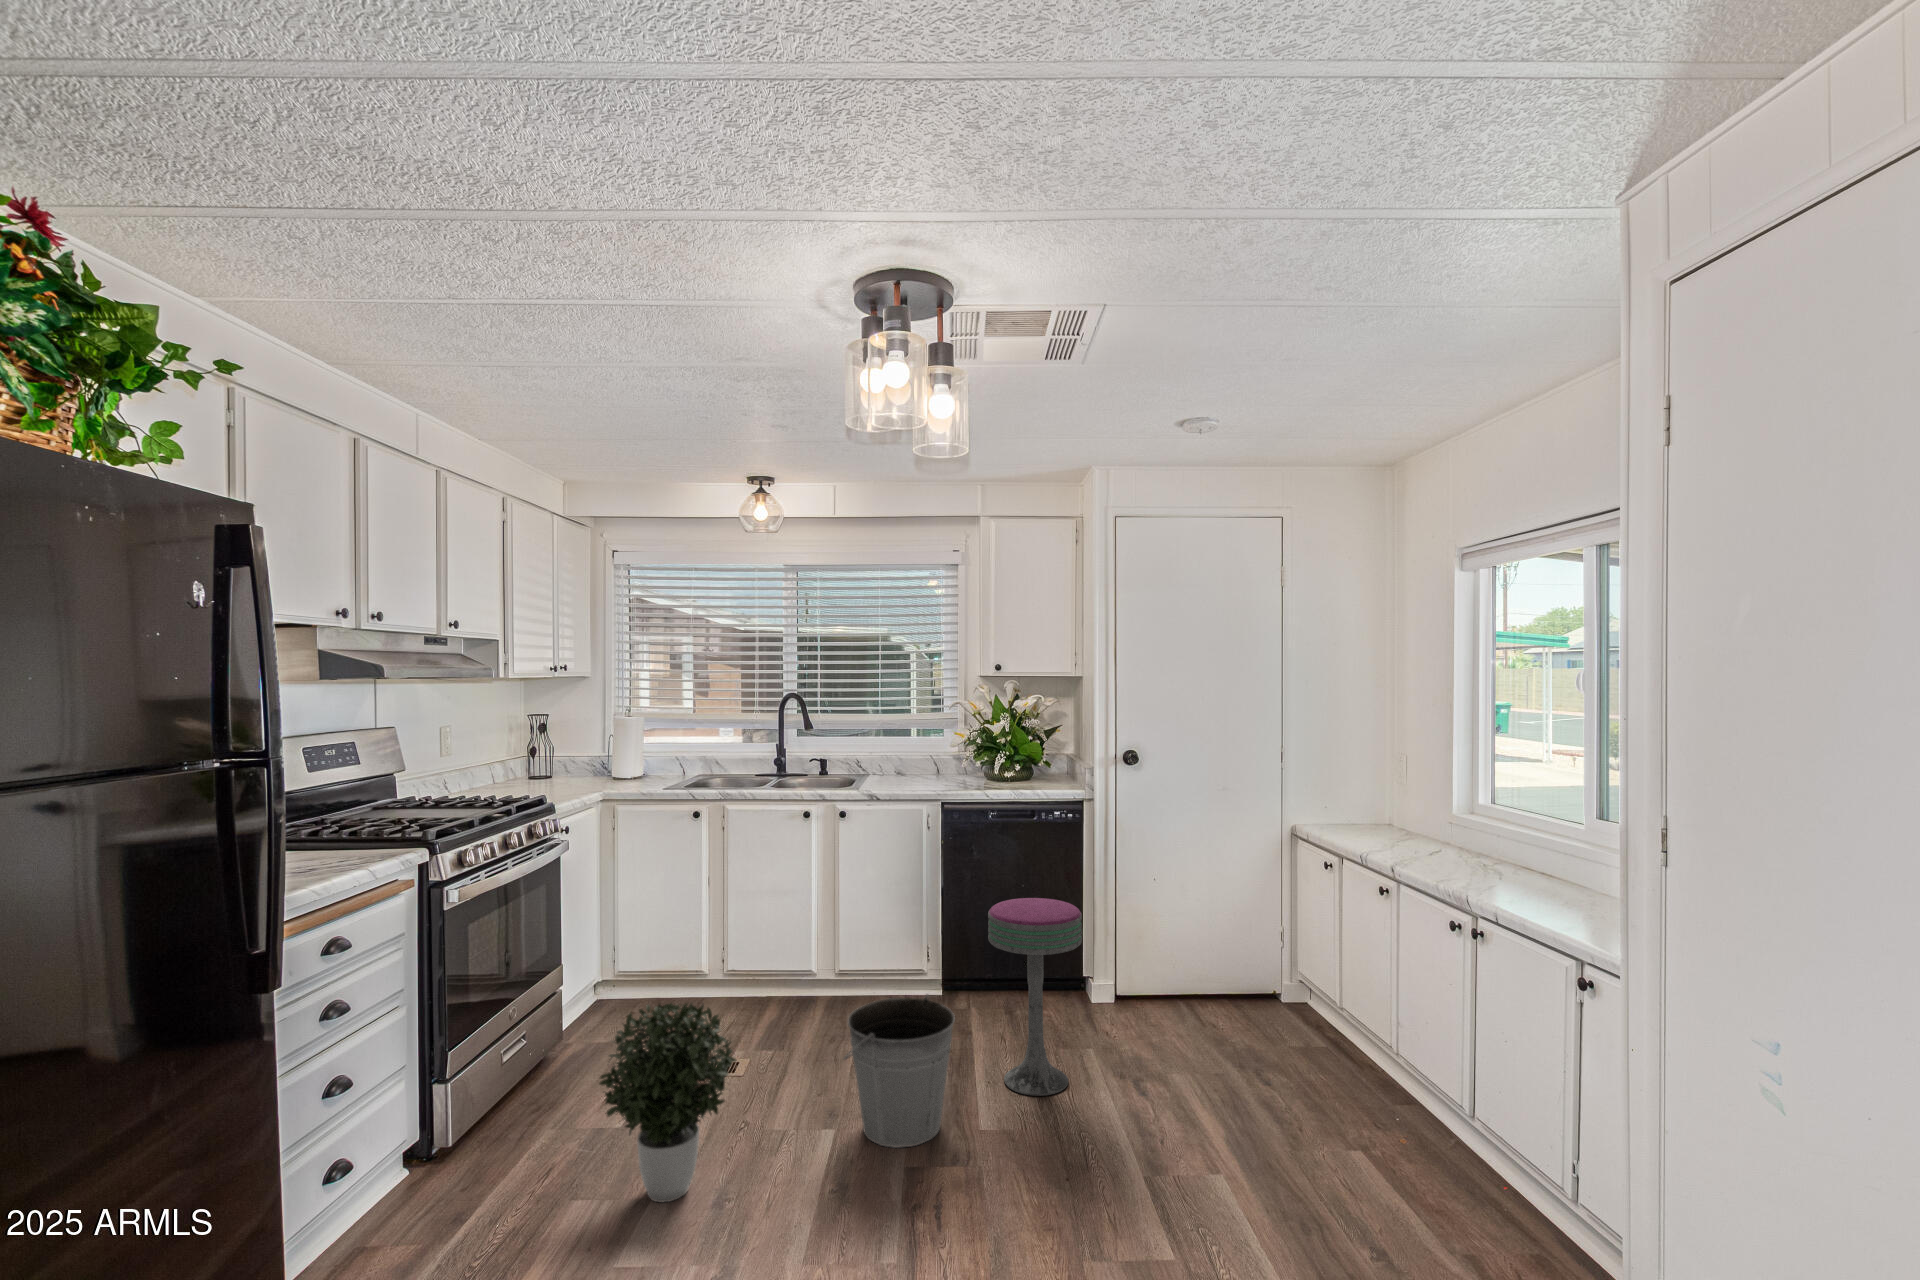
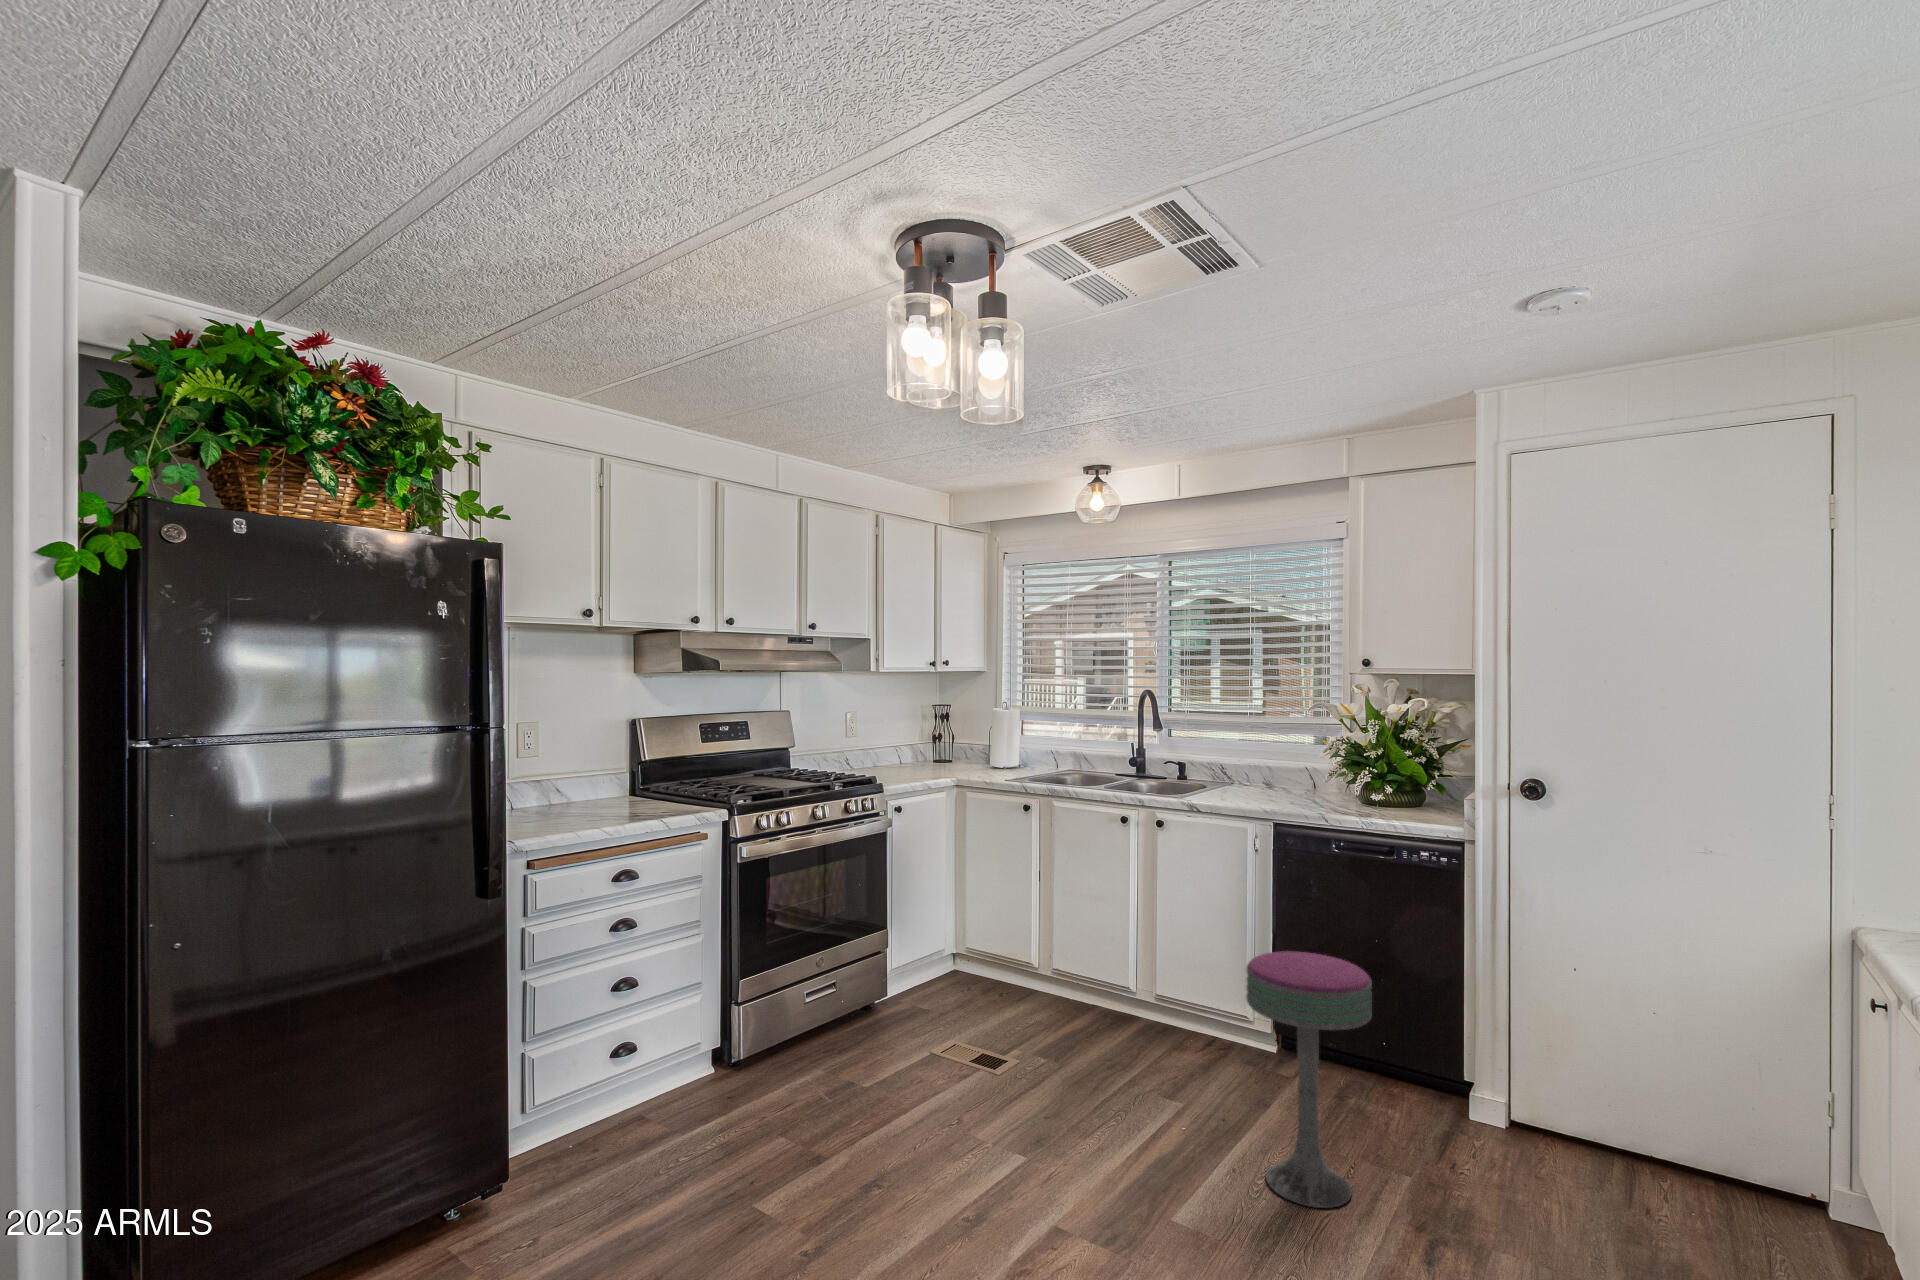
bucket: present [844,995,955,1148] -> none [1044,1032,1172,1204]
potted plant: present [599,1003,736,1202] -> none [797,976,925,1167]

